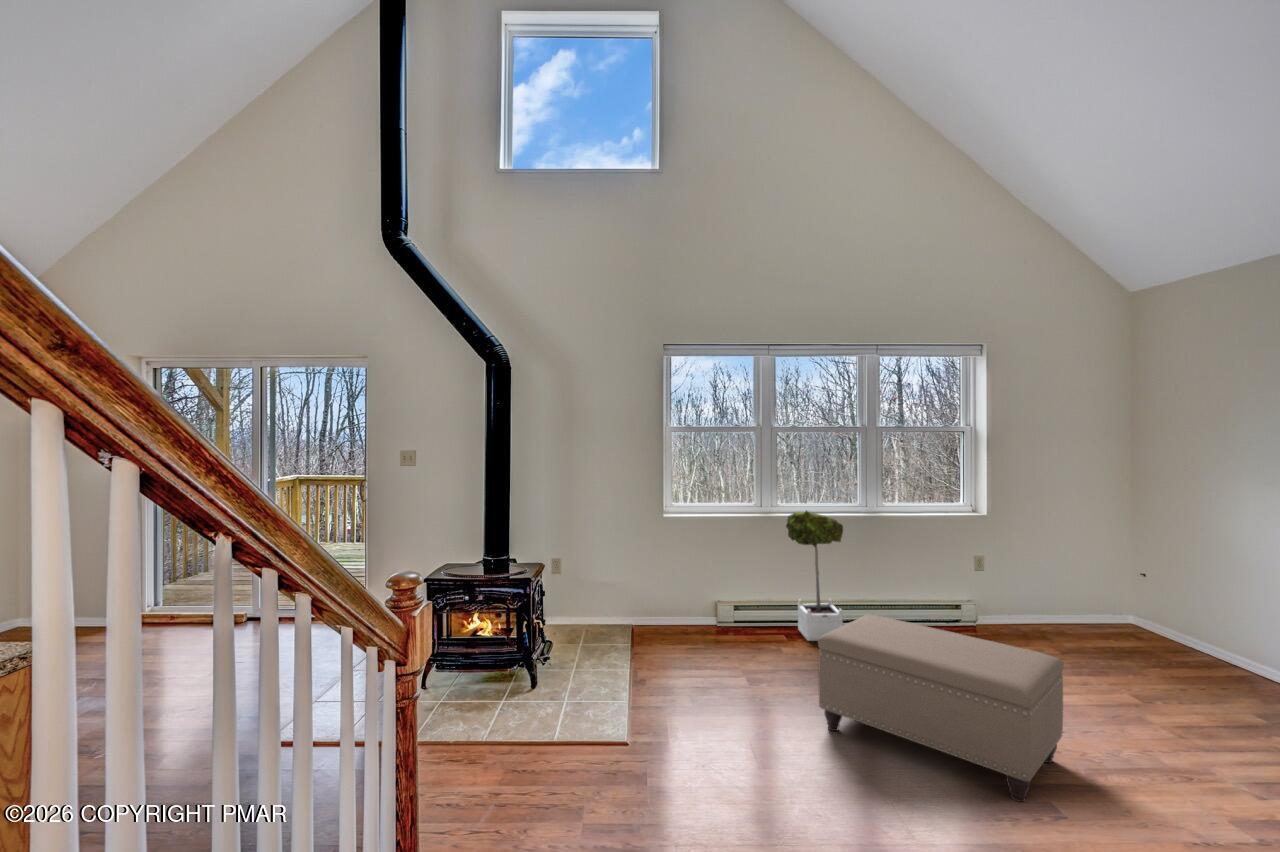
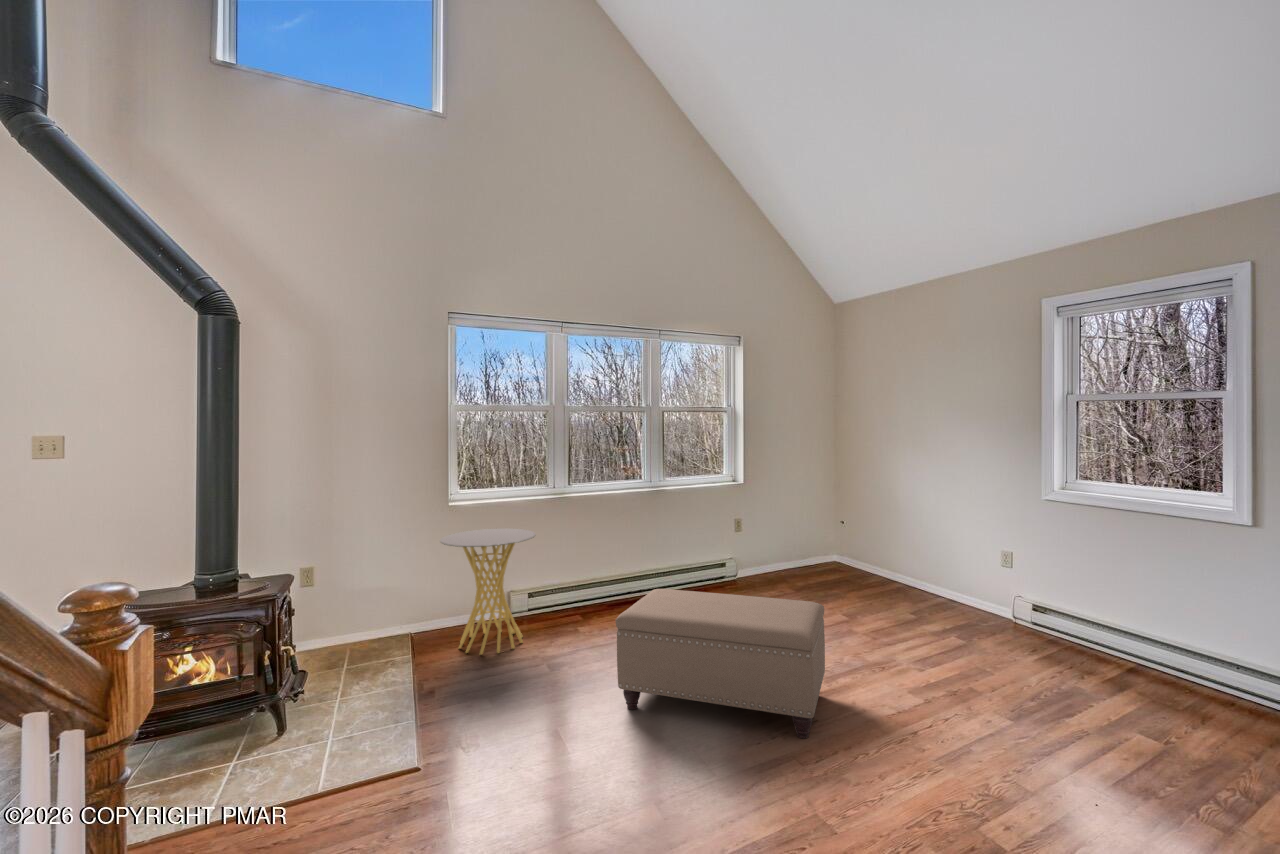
potted tree: present [786,511,843,641] -> none [564,496,621,626]
side table: none [667,534,755,653] -> present [440,528,535,655]

